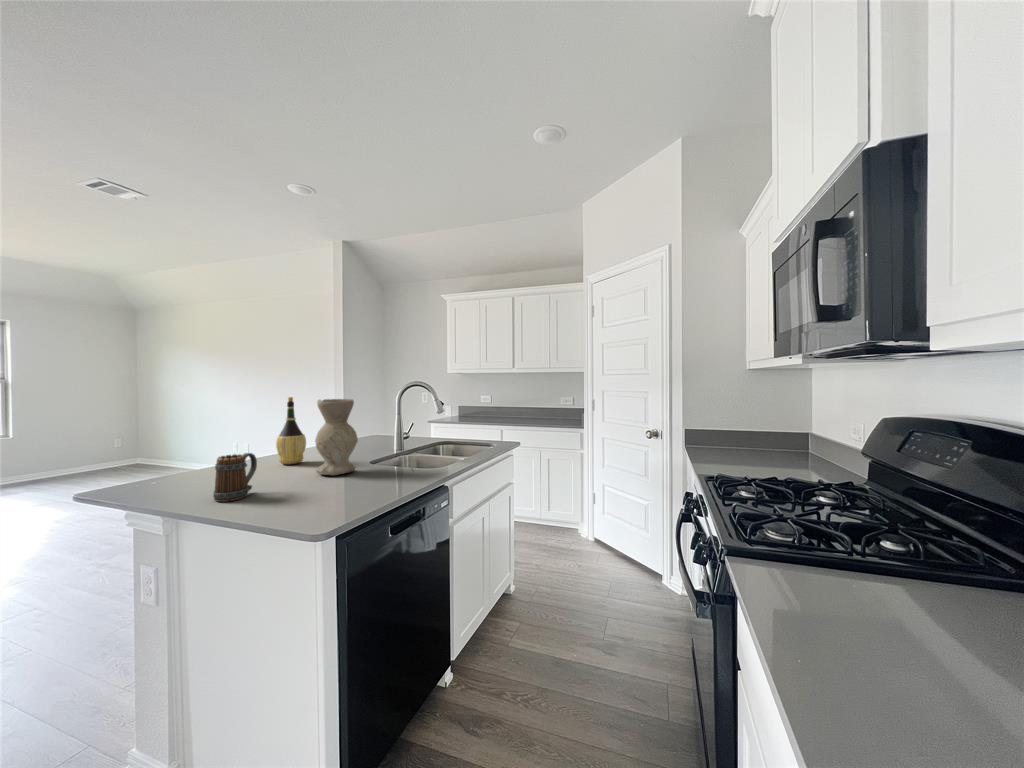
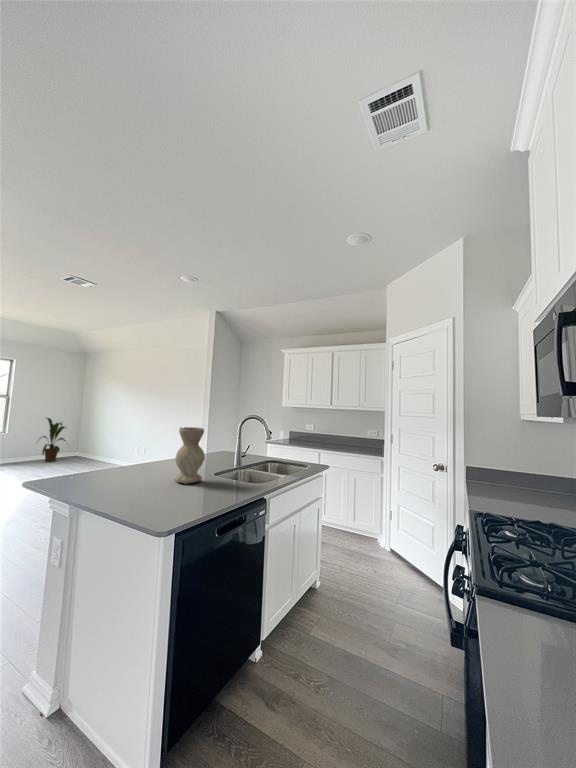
wine bottle: present [276,397,306,464] -> none [151,423,172,471]
house plant: none [71,410,131,475] -> present [41,418,66,462]
mug: present [213,453,257,502] -> none [103,464,134,498]

